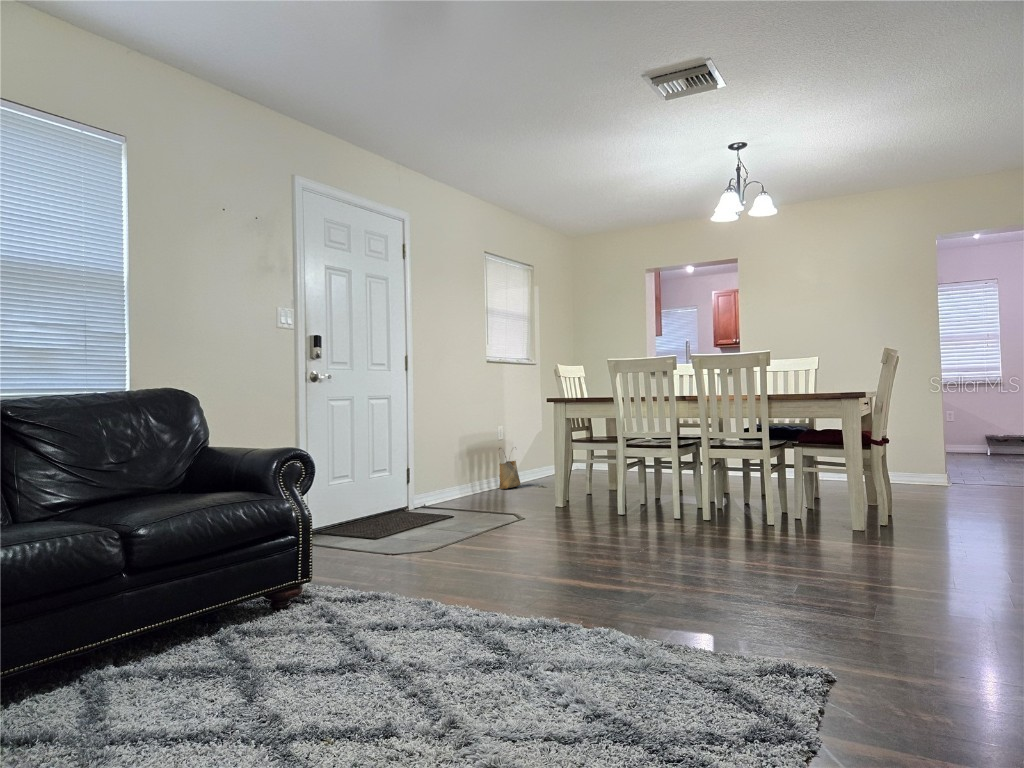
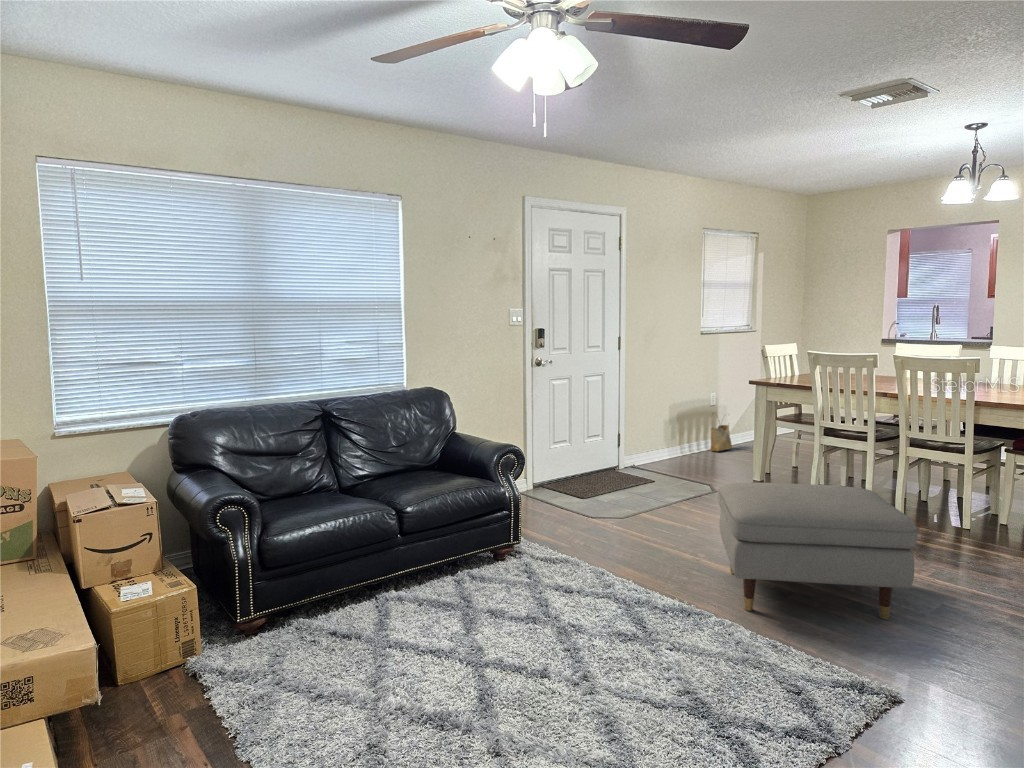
ottoman: none [558,467,787,616] -> present [717,483,918,619]

